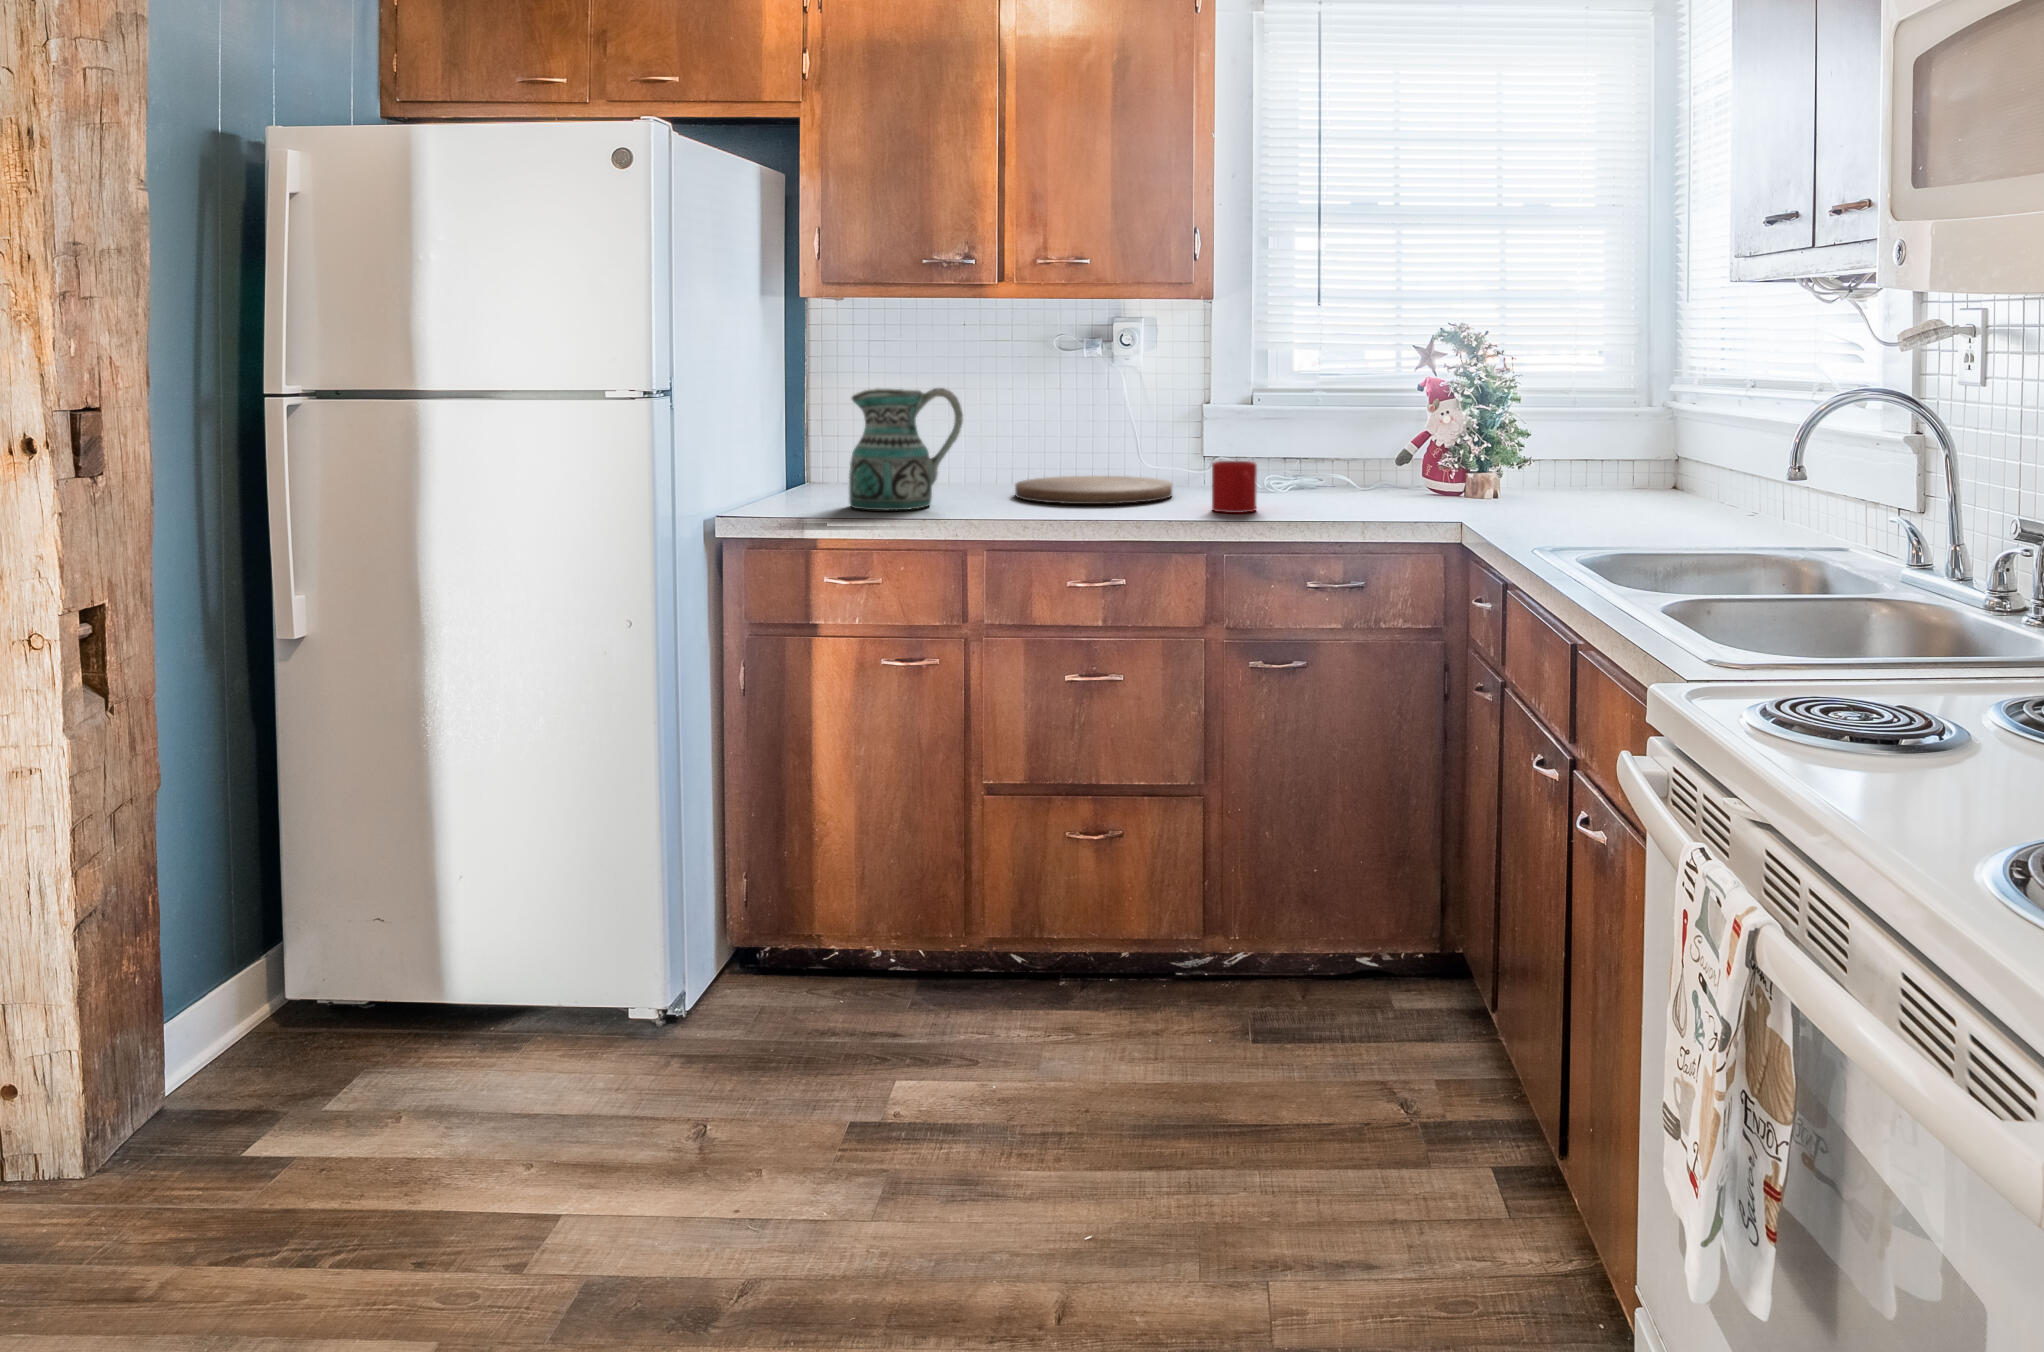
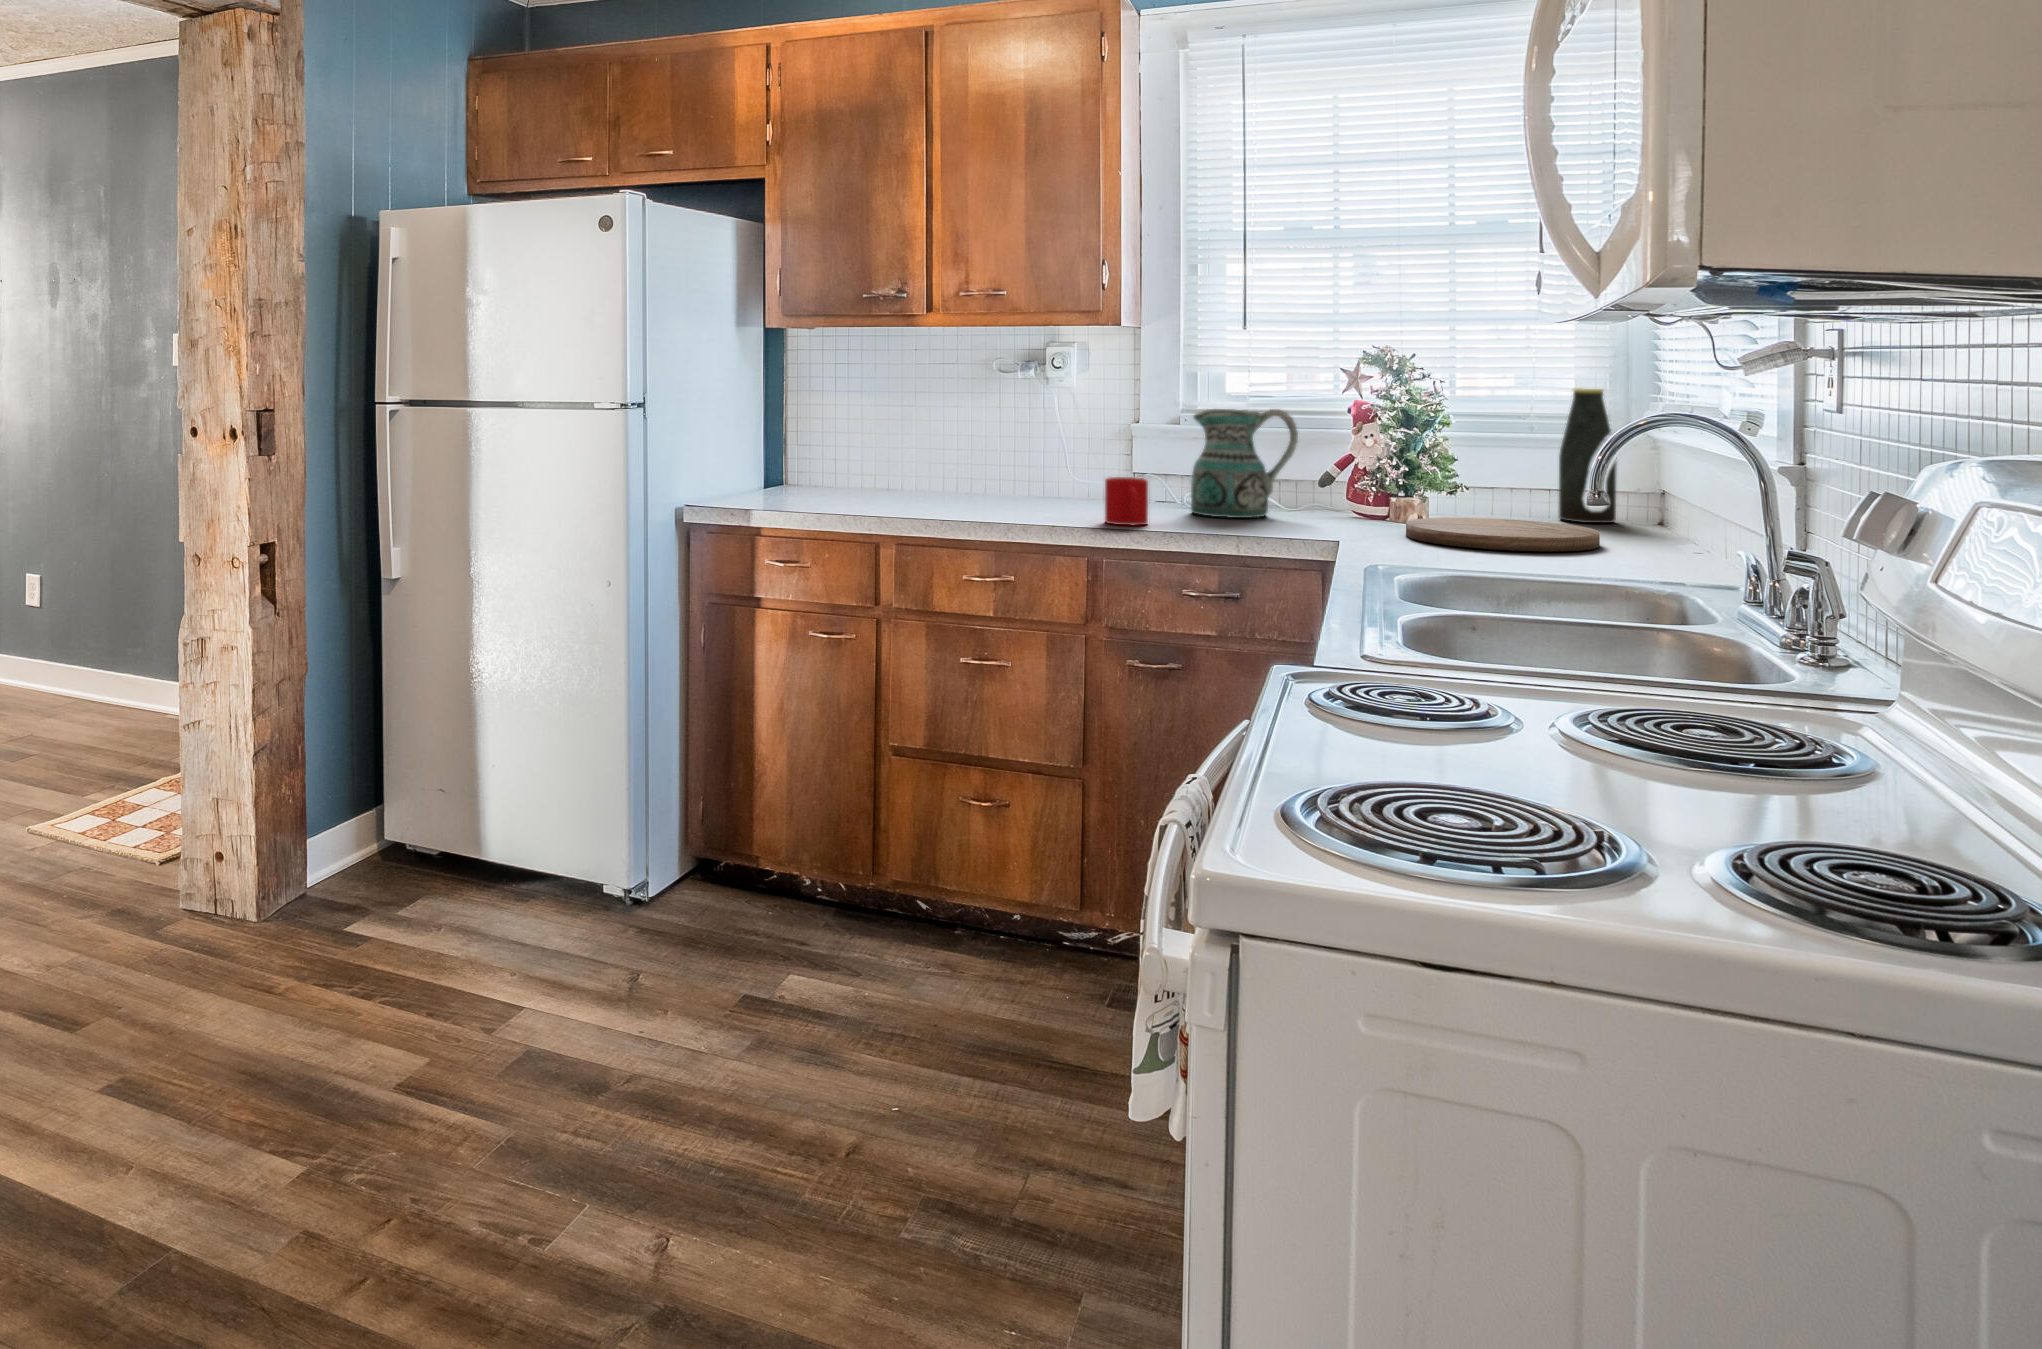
bottle: none [1590,362,1637,488] -> present [1559,388,1617,523]
ceramic pitcher: present [849,388,963,510] -> present [1191,409,1298,518]
cutting board: present [1015,476,1172,504] -> present [1406,518,1600,551]

